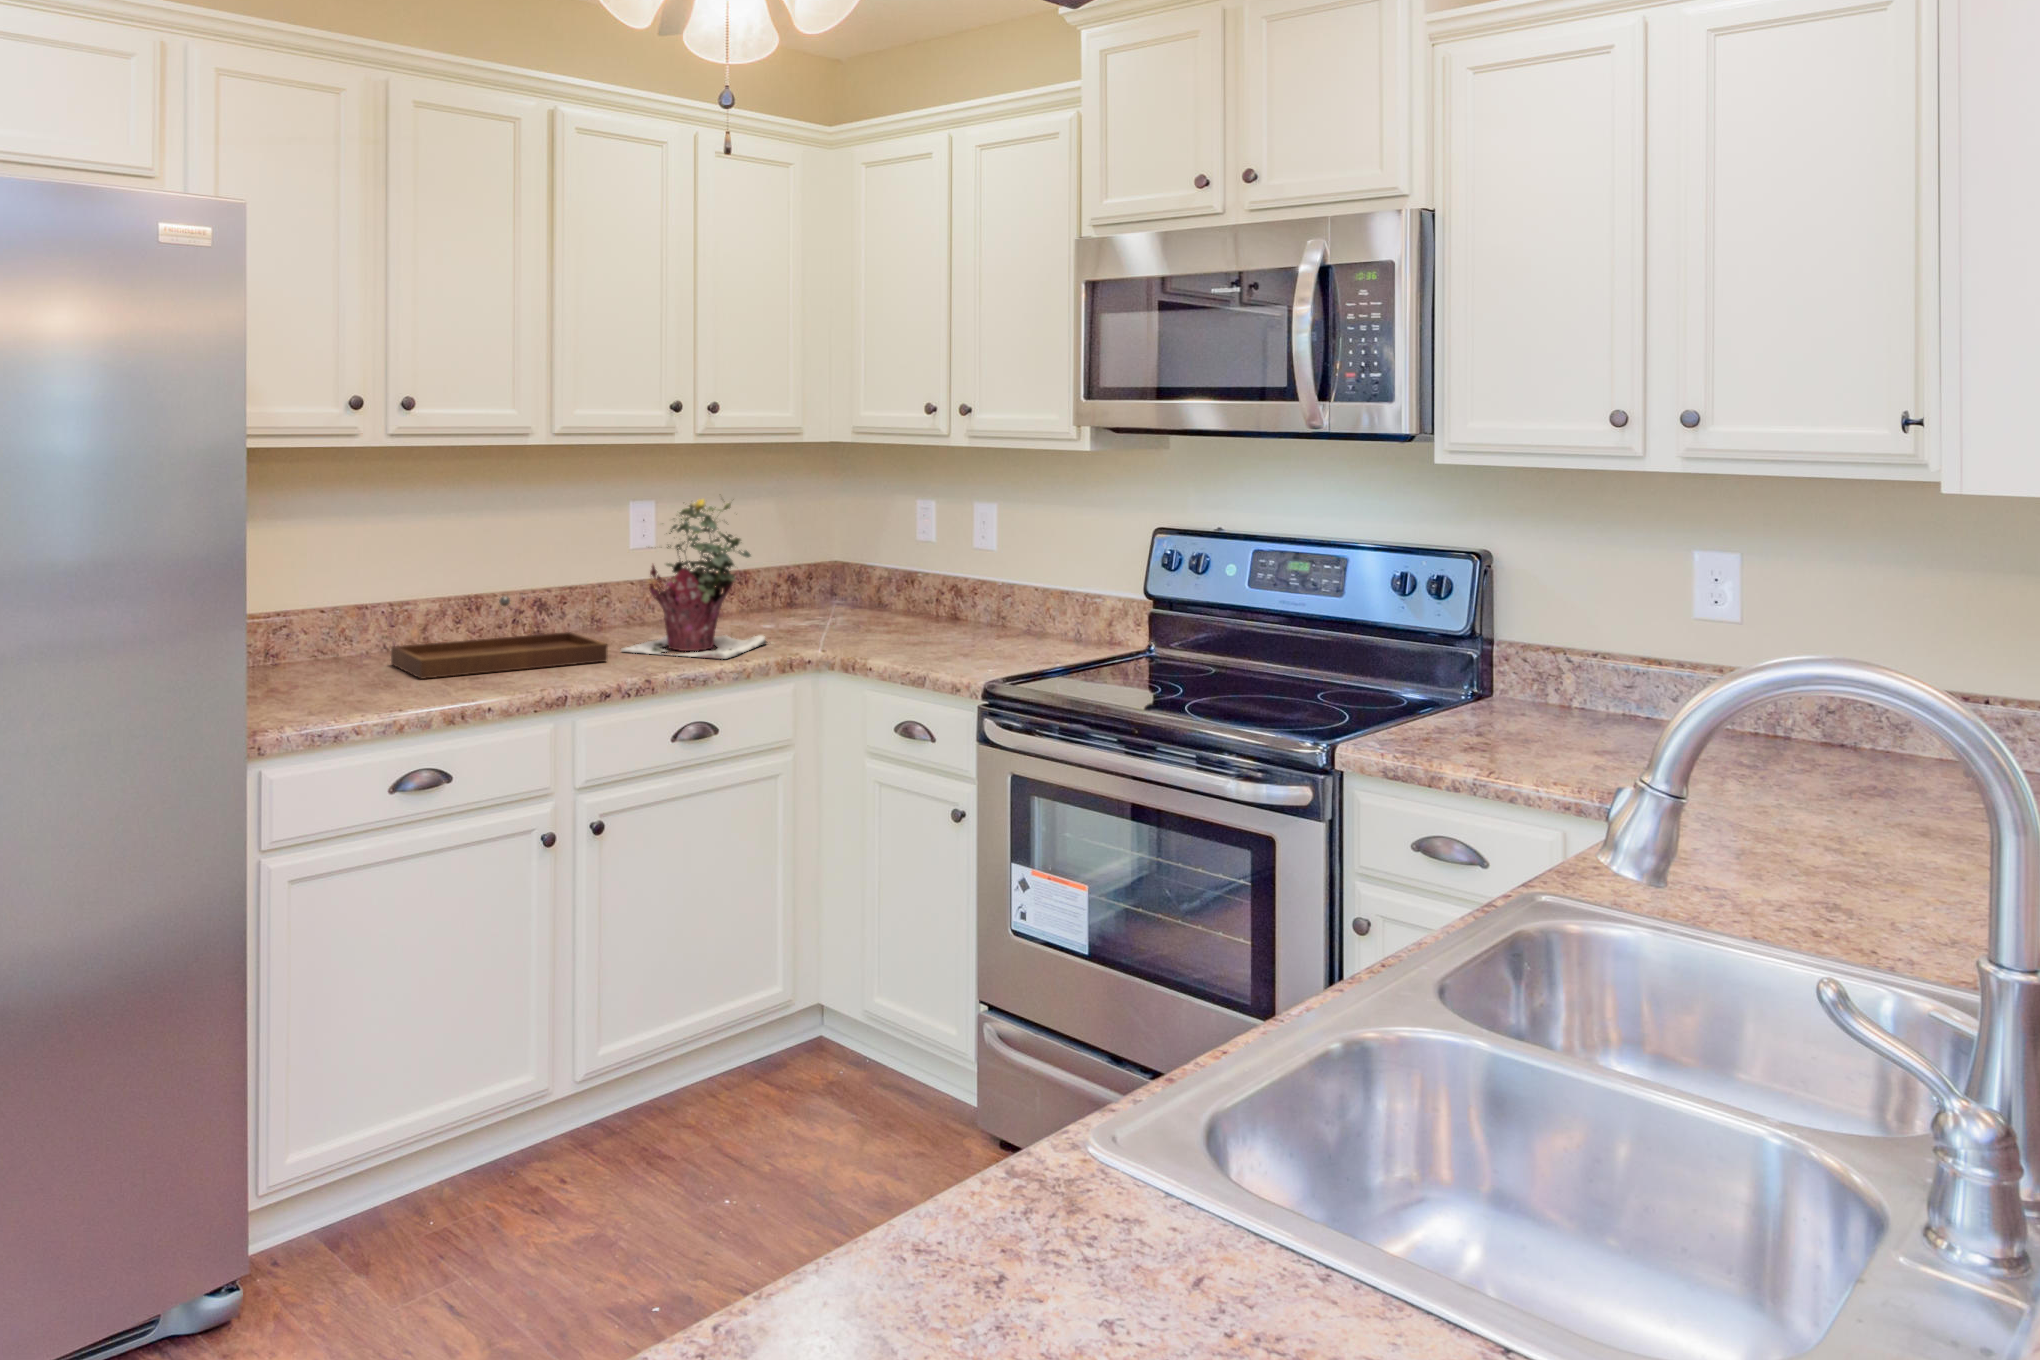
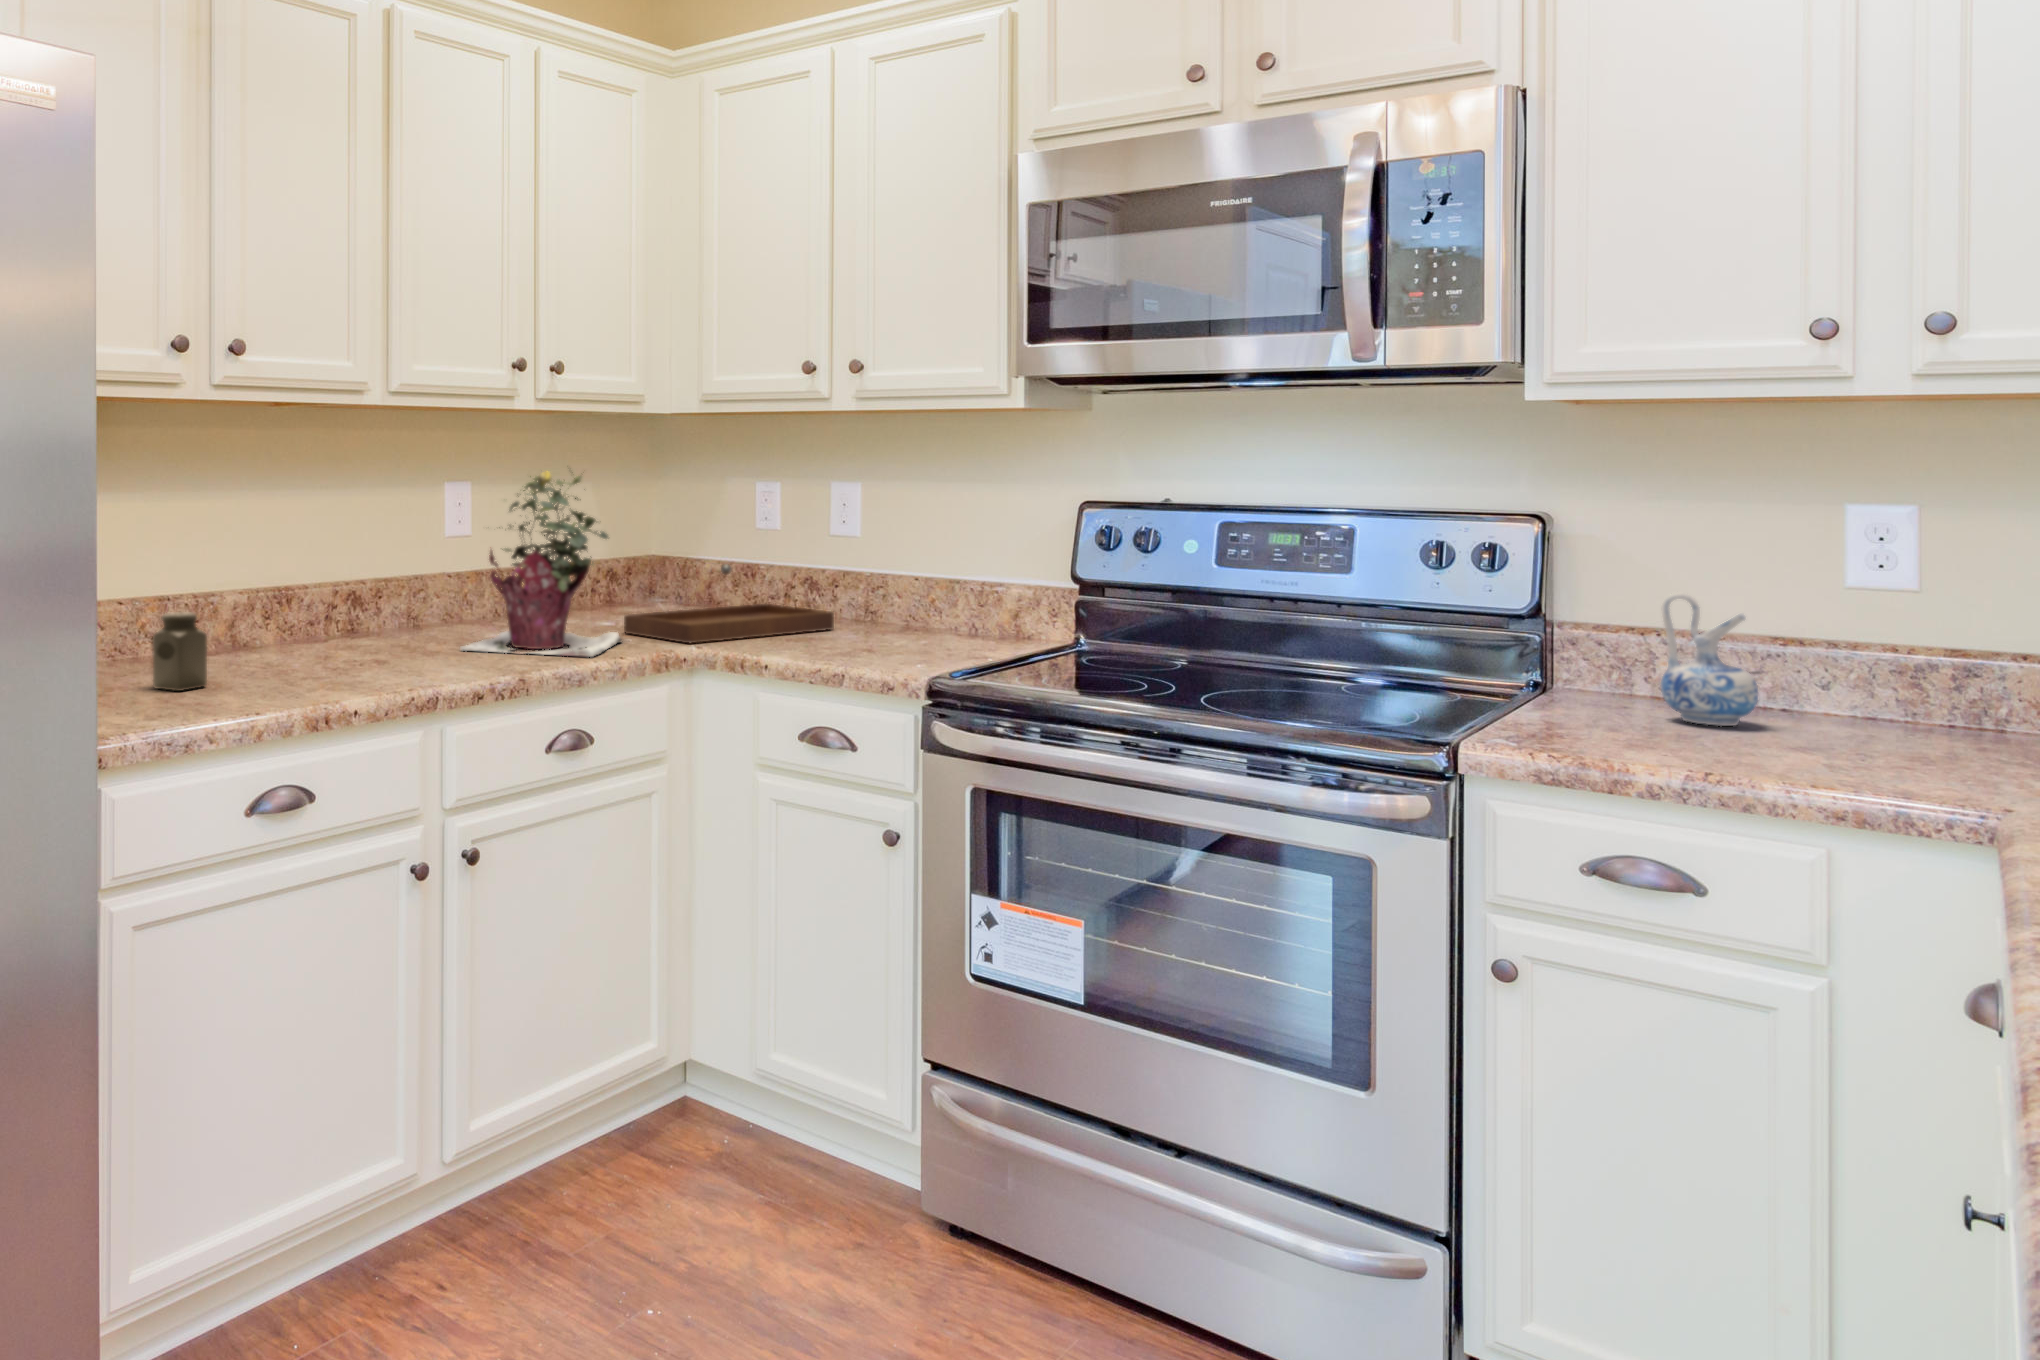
tray: present [391,596,608,679] -> present [624,564,834,643]
salt shaker: none [337,623,383,689] -> present [152,612,207,691]
ceramic pitcher: none [1529,623,1597,731] -> present [1661,593,1758,726]

